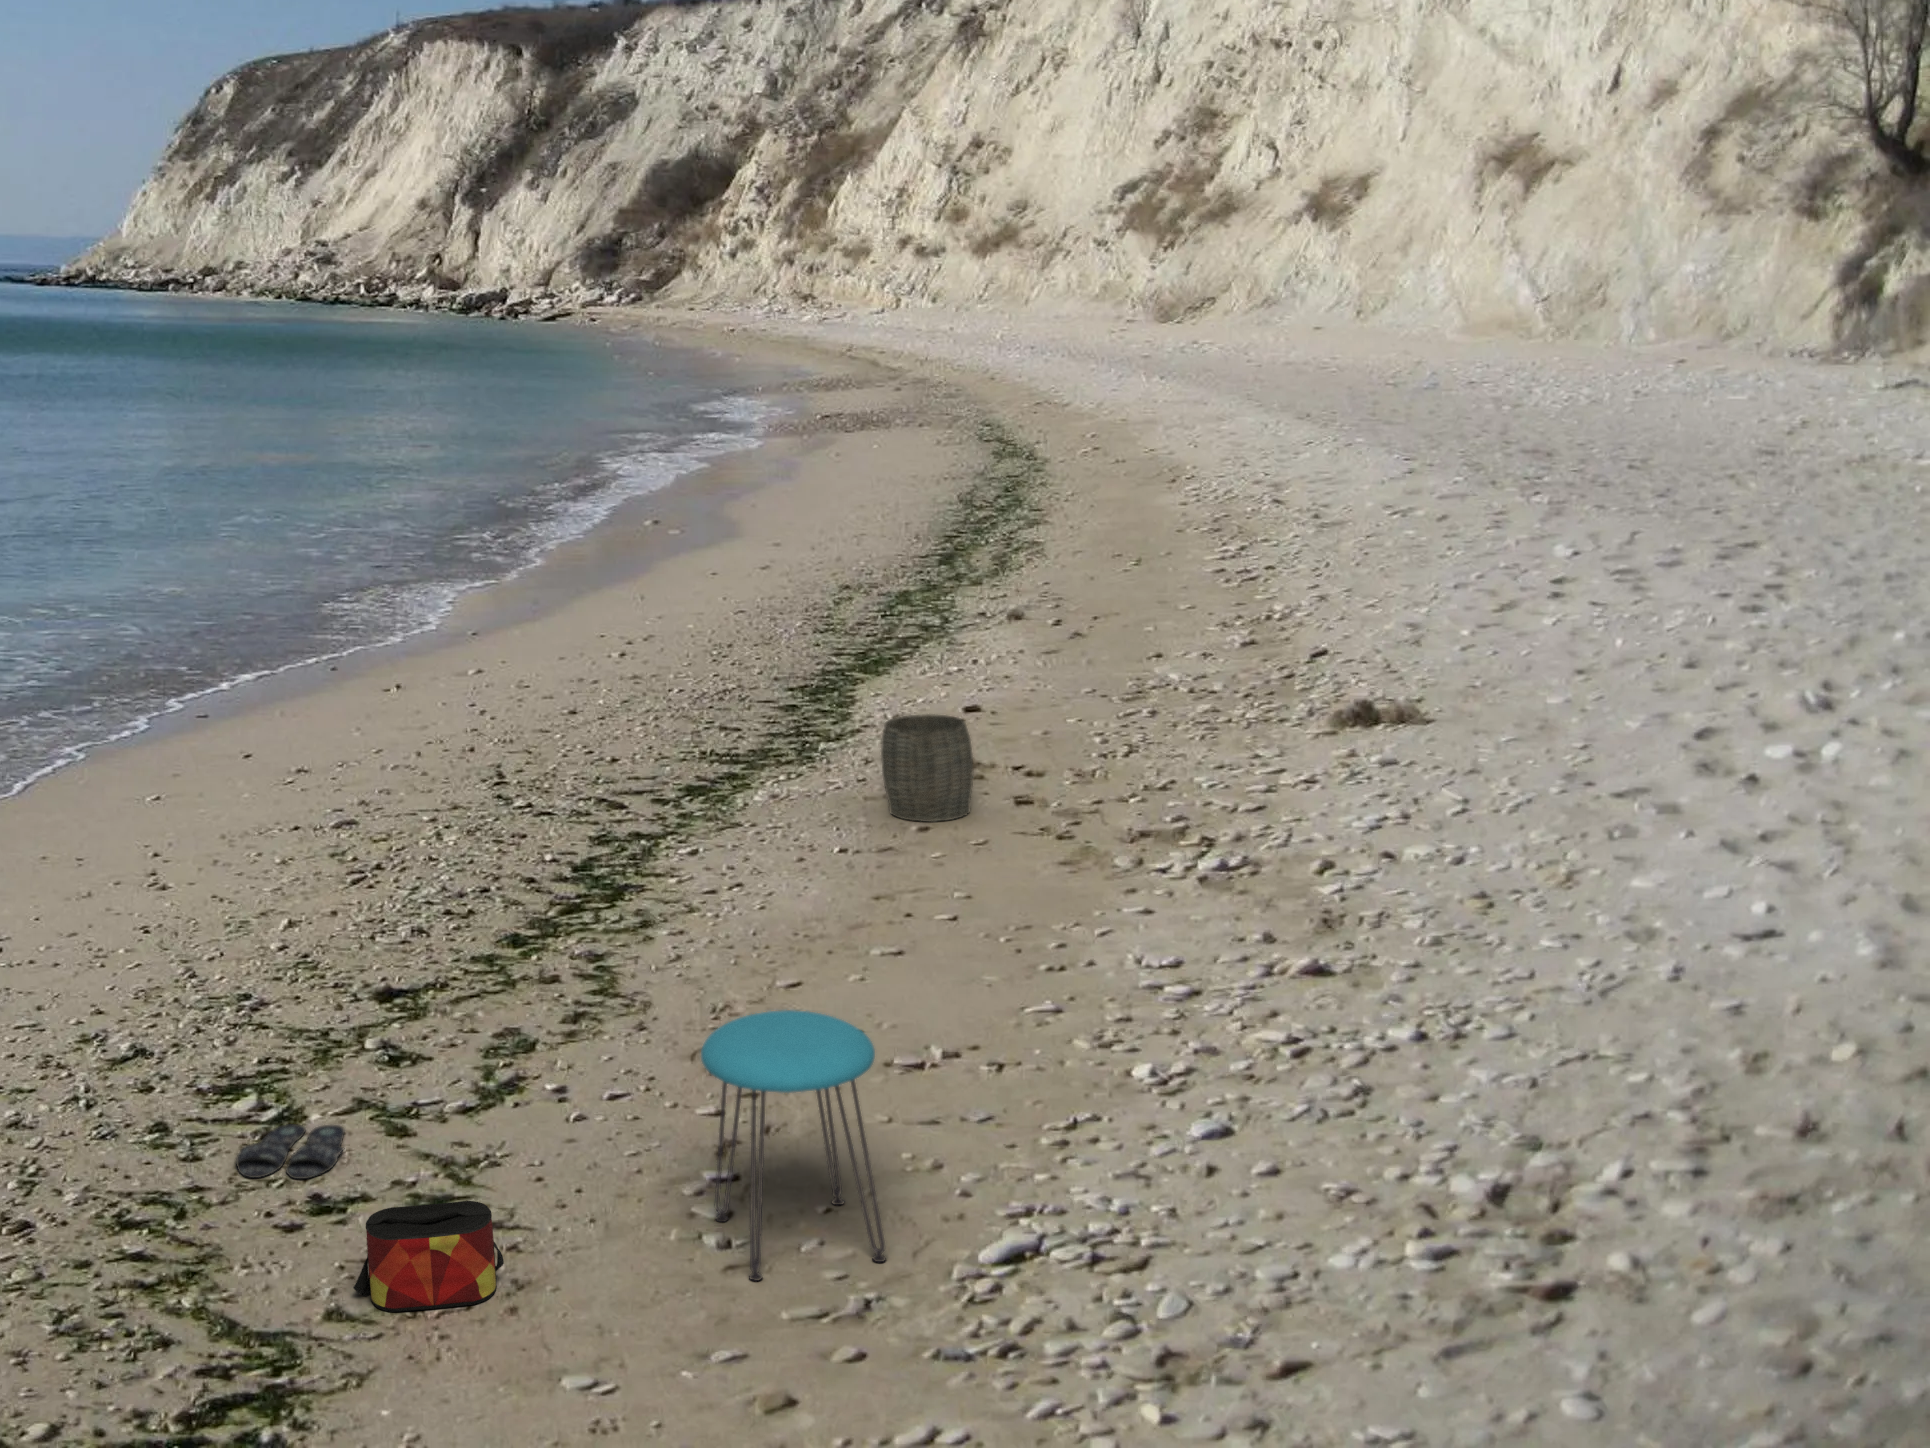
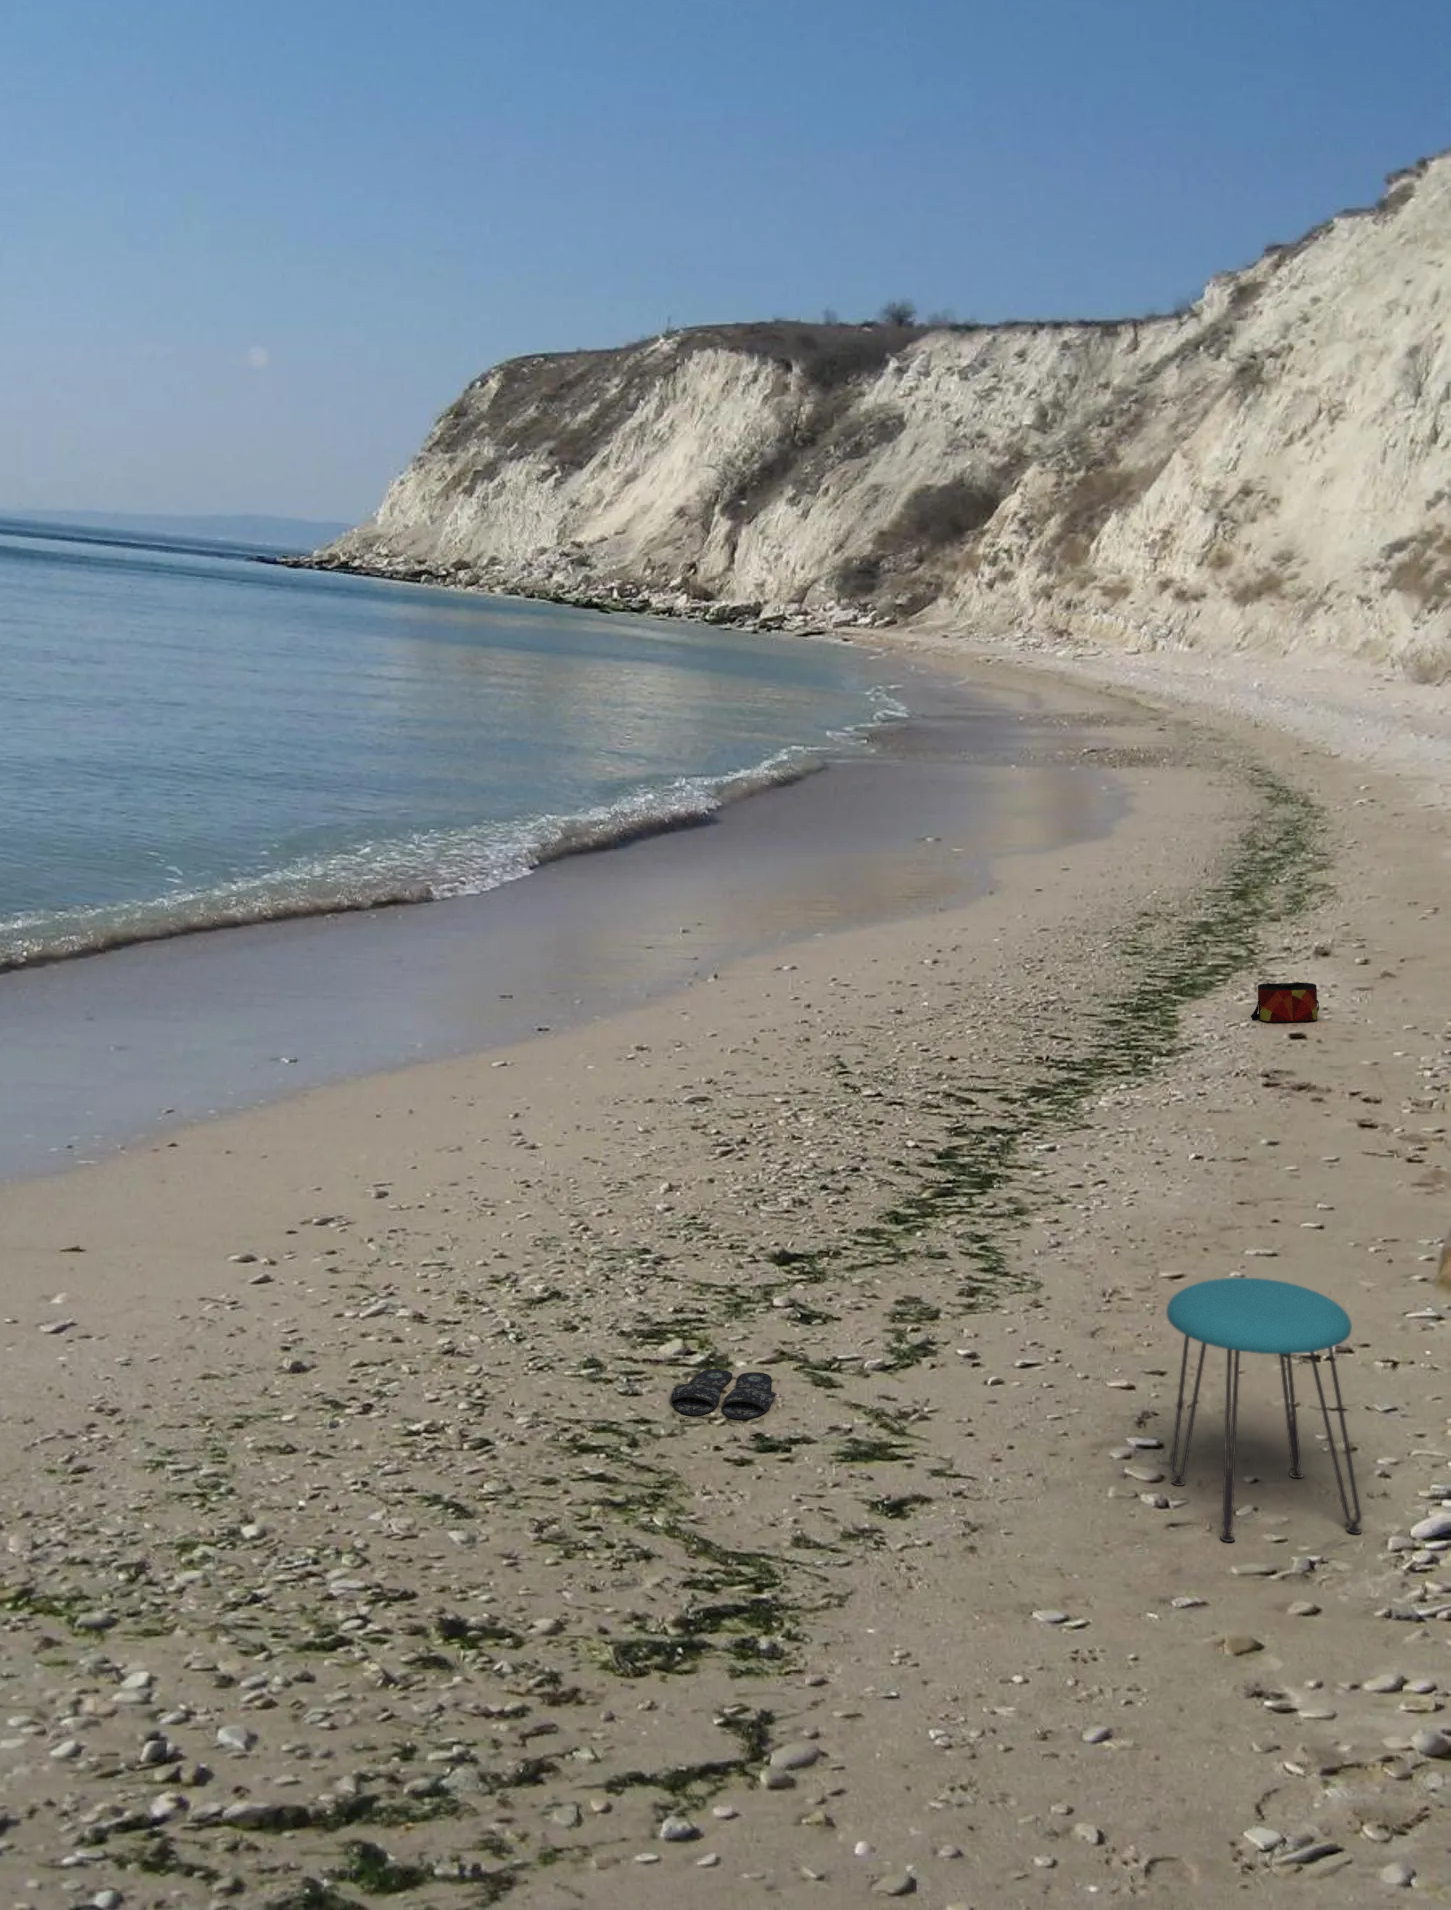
woven basket: present [881,714,973,822] -> none [1251,1022,1348,1129]
bag: present [353,1201,504,1312] -> present [1251,982,1319,1023]

